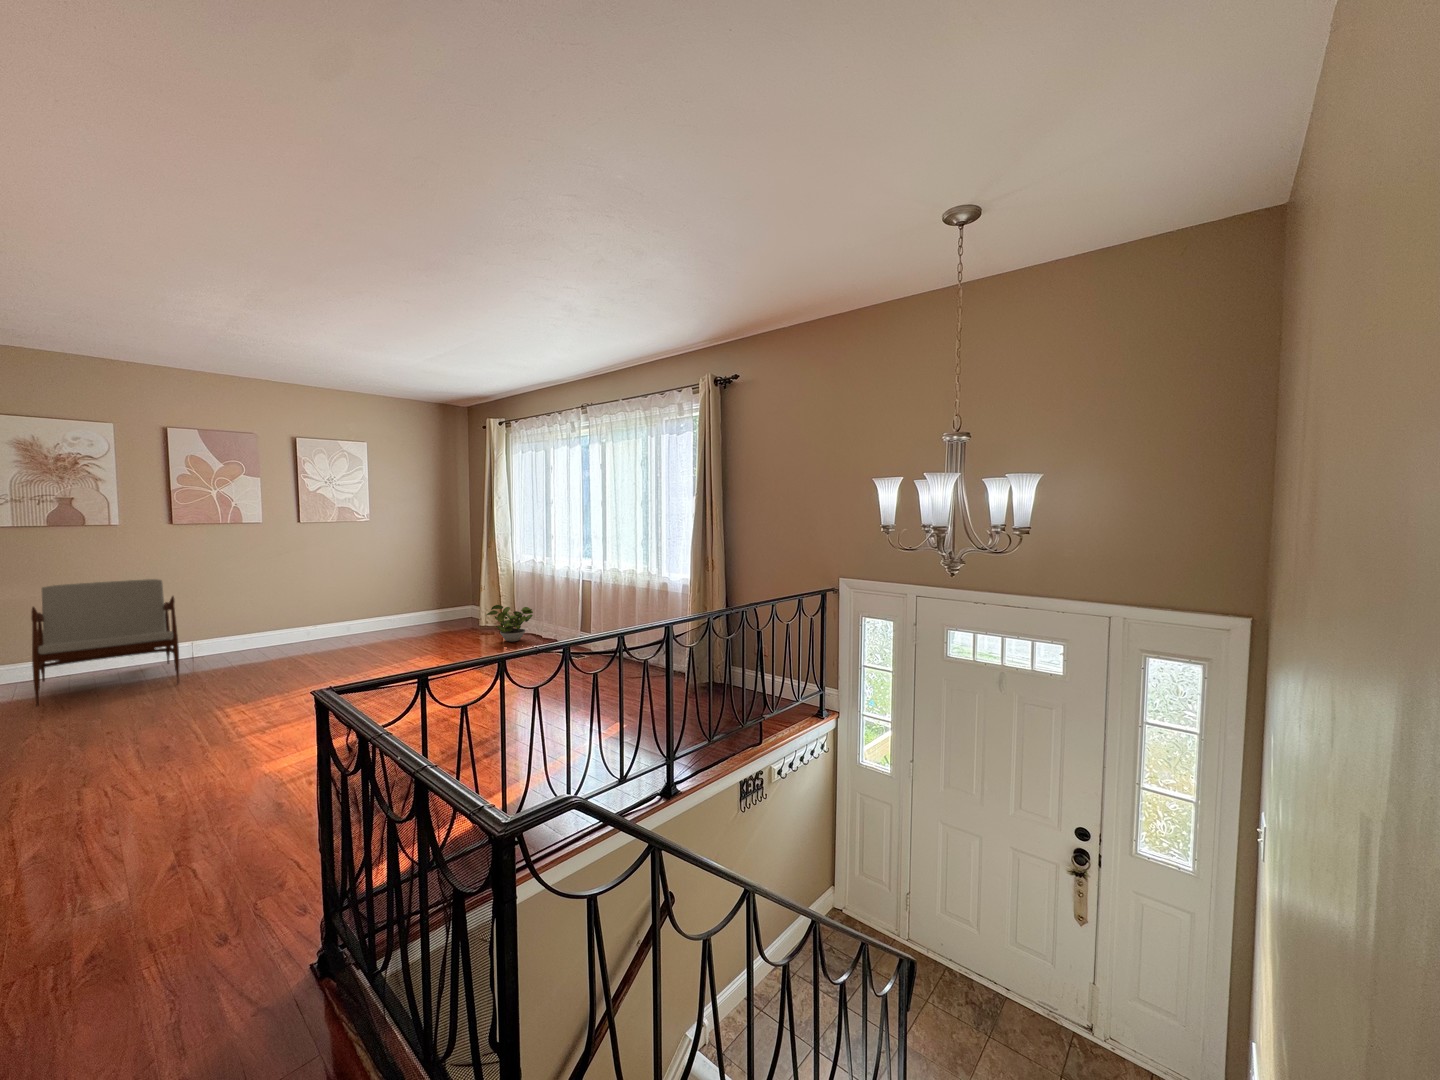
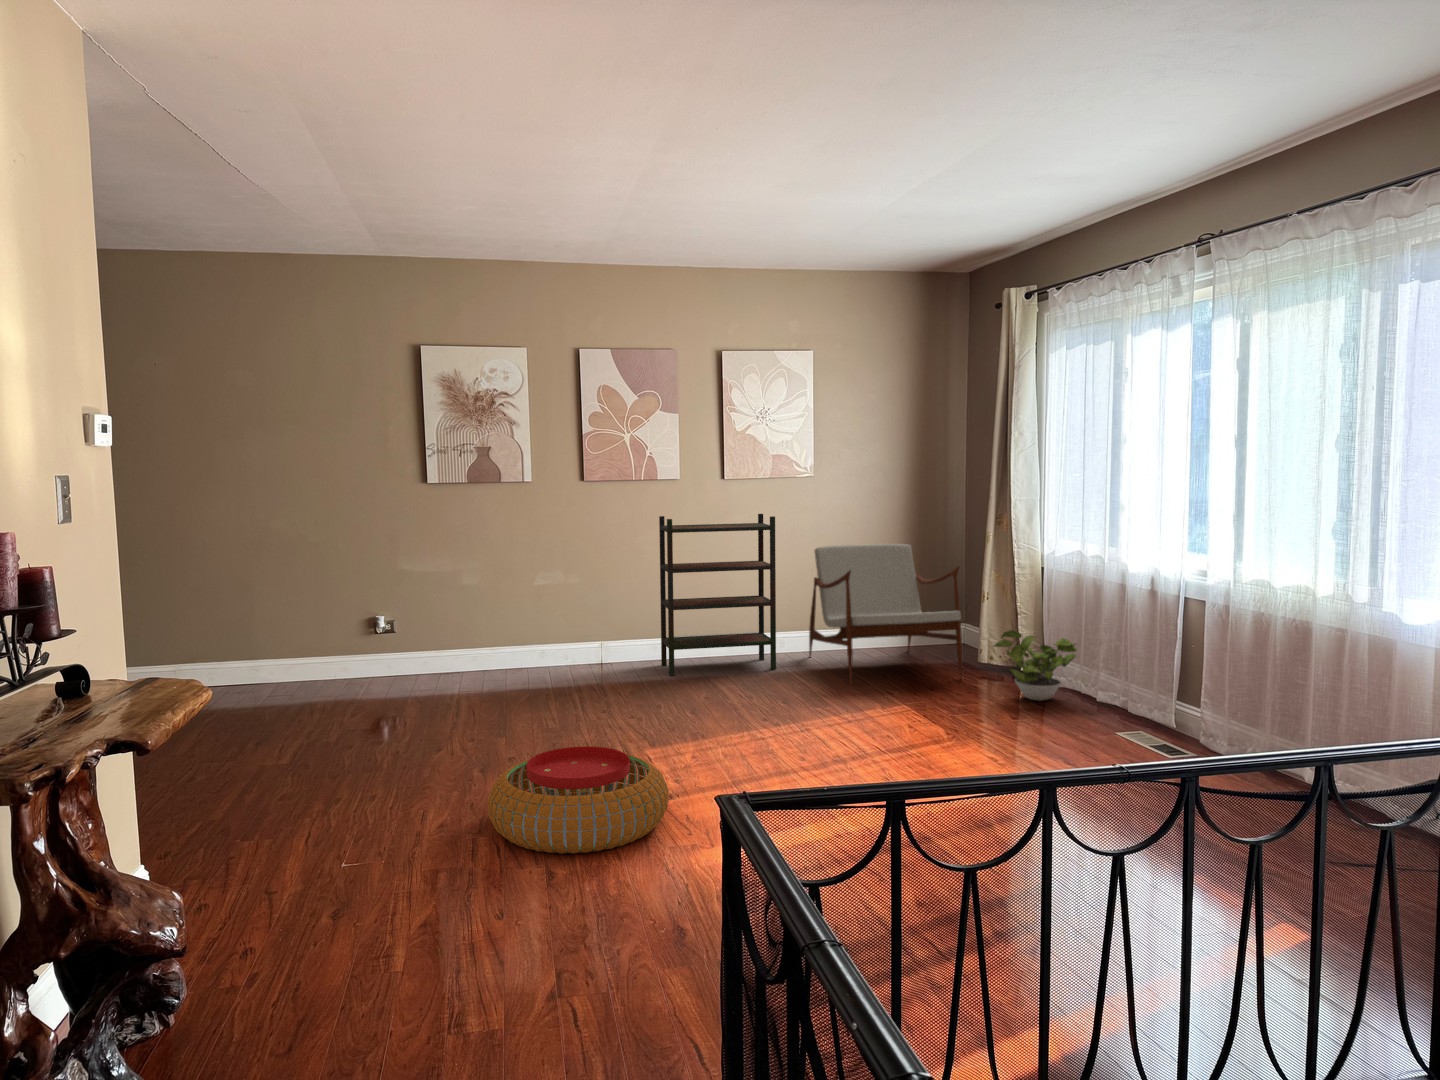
bookshelf: none [245,545,344,657] -> present [659,514,776,675]
armchair: present [31,579,179,706] -> present [809,544,962,684]
pouf: none [93,704,265,785] -> present [488,747,669,854]

